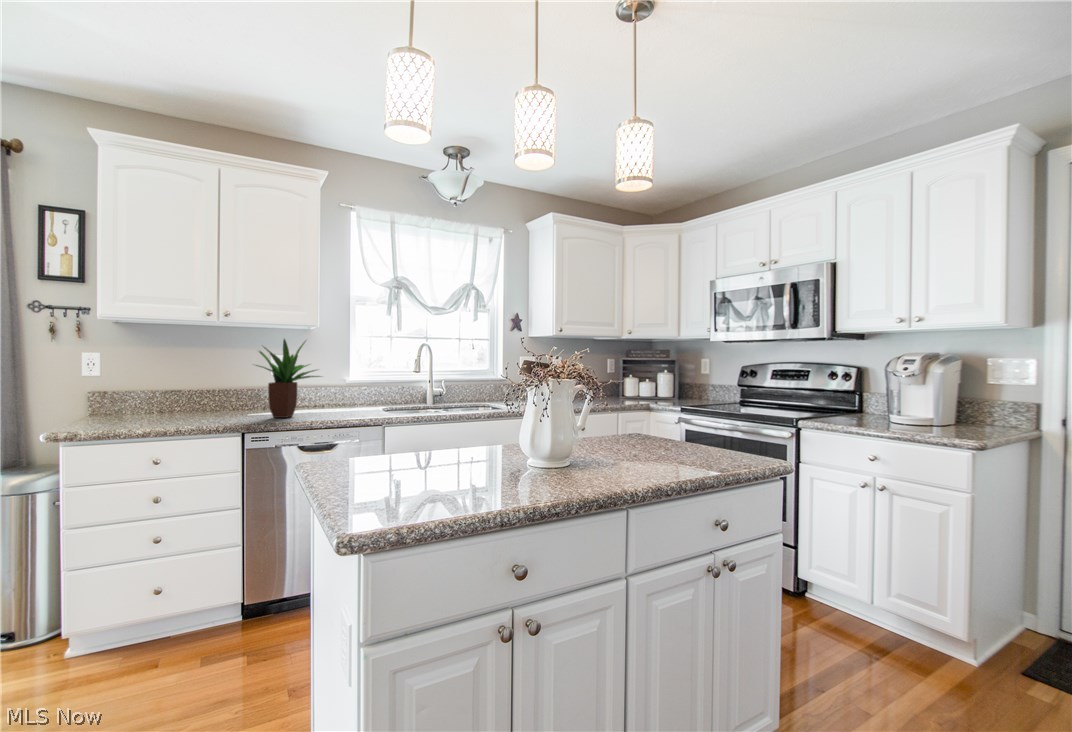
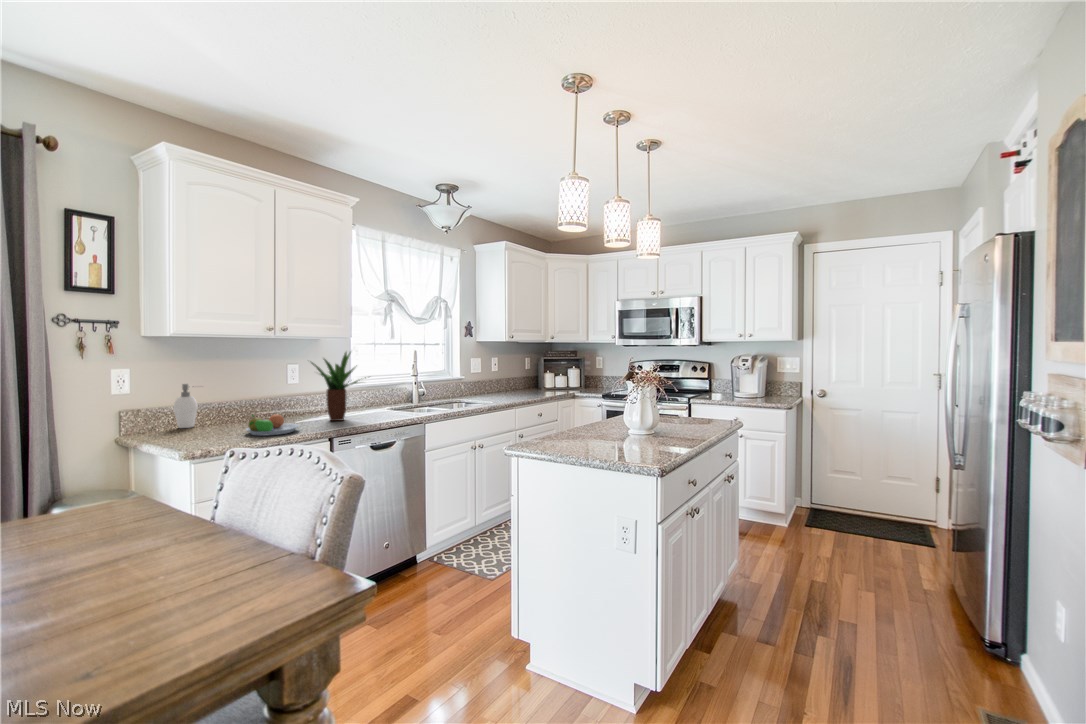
soap dispenser: none [136,371,162,415] -> present [174,384,198,428]
fruit bowl: none [152,403,219,426] -> present [246,414,299,436]

